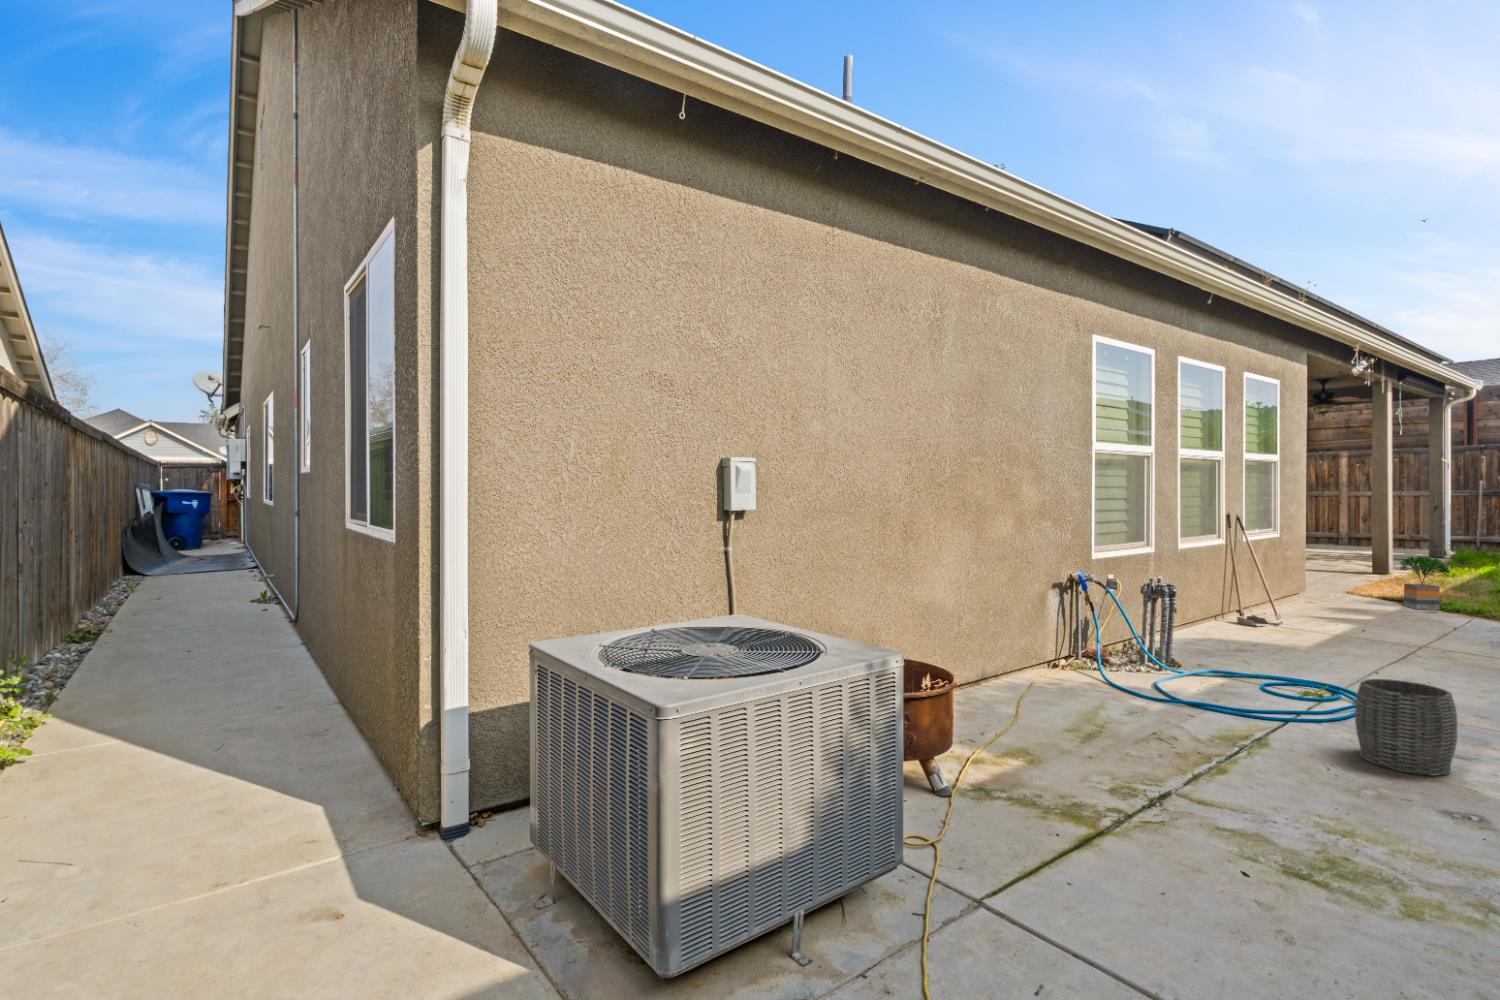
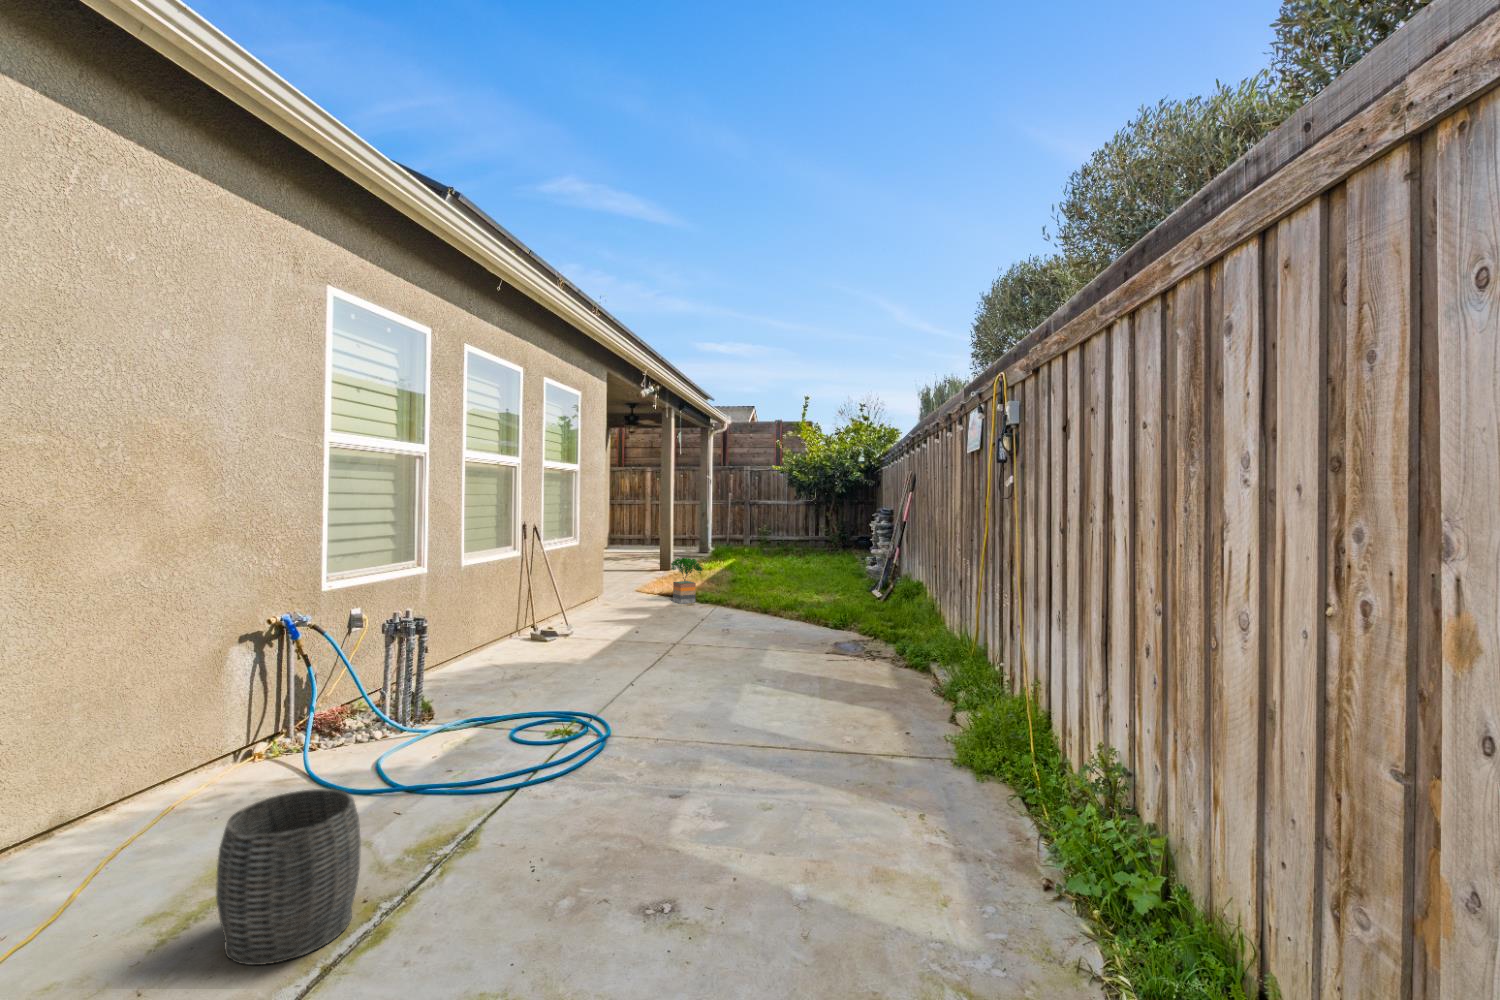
woven basket: present [1355,679,1457,775] -> present [216,789,361,965]

